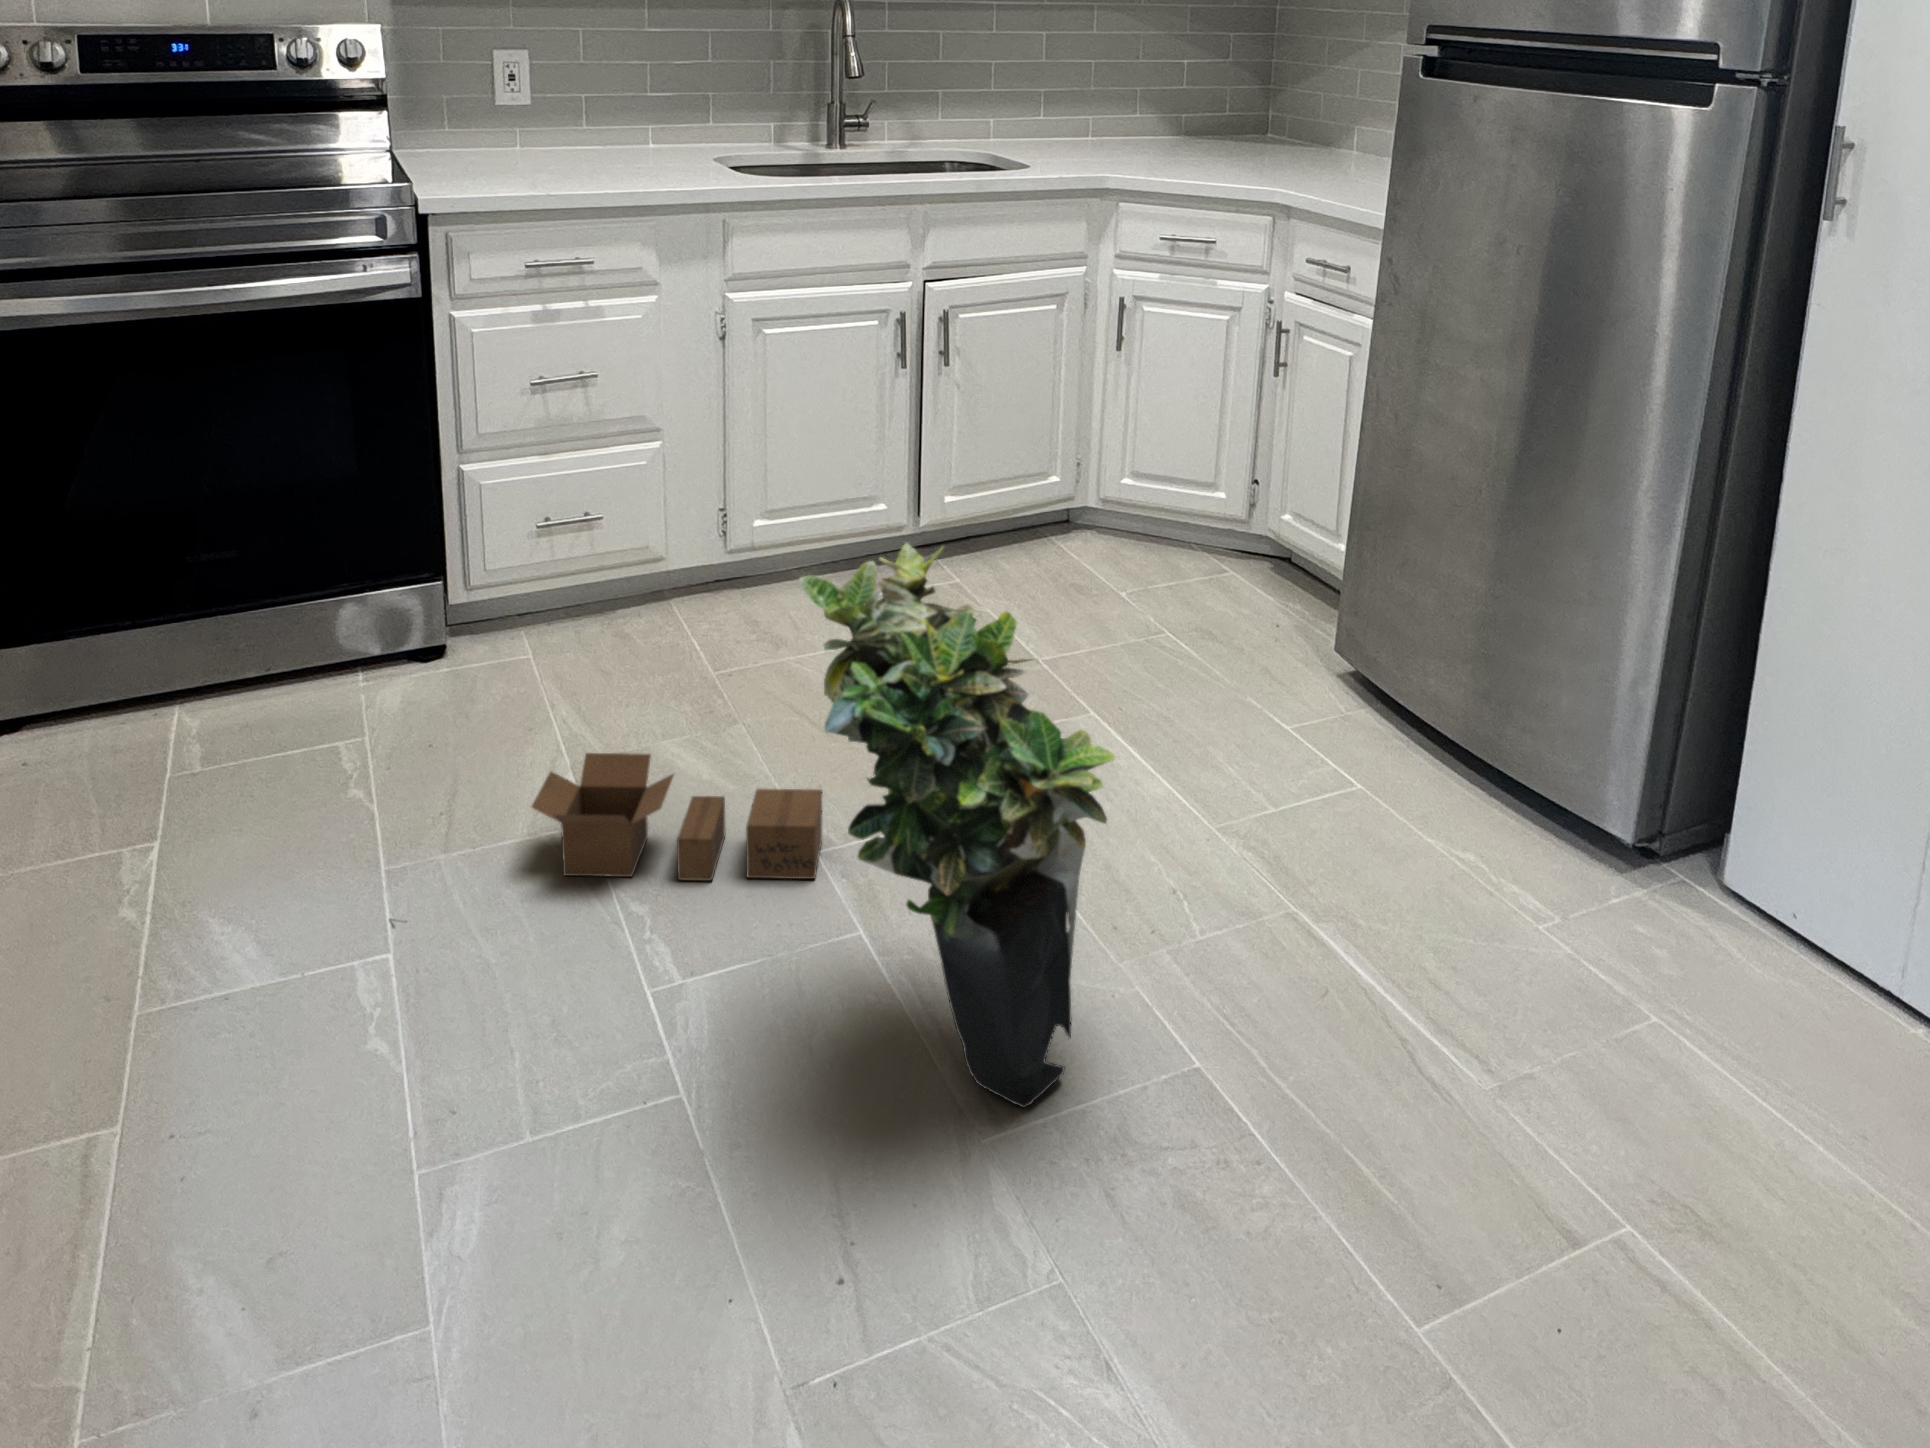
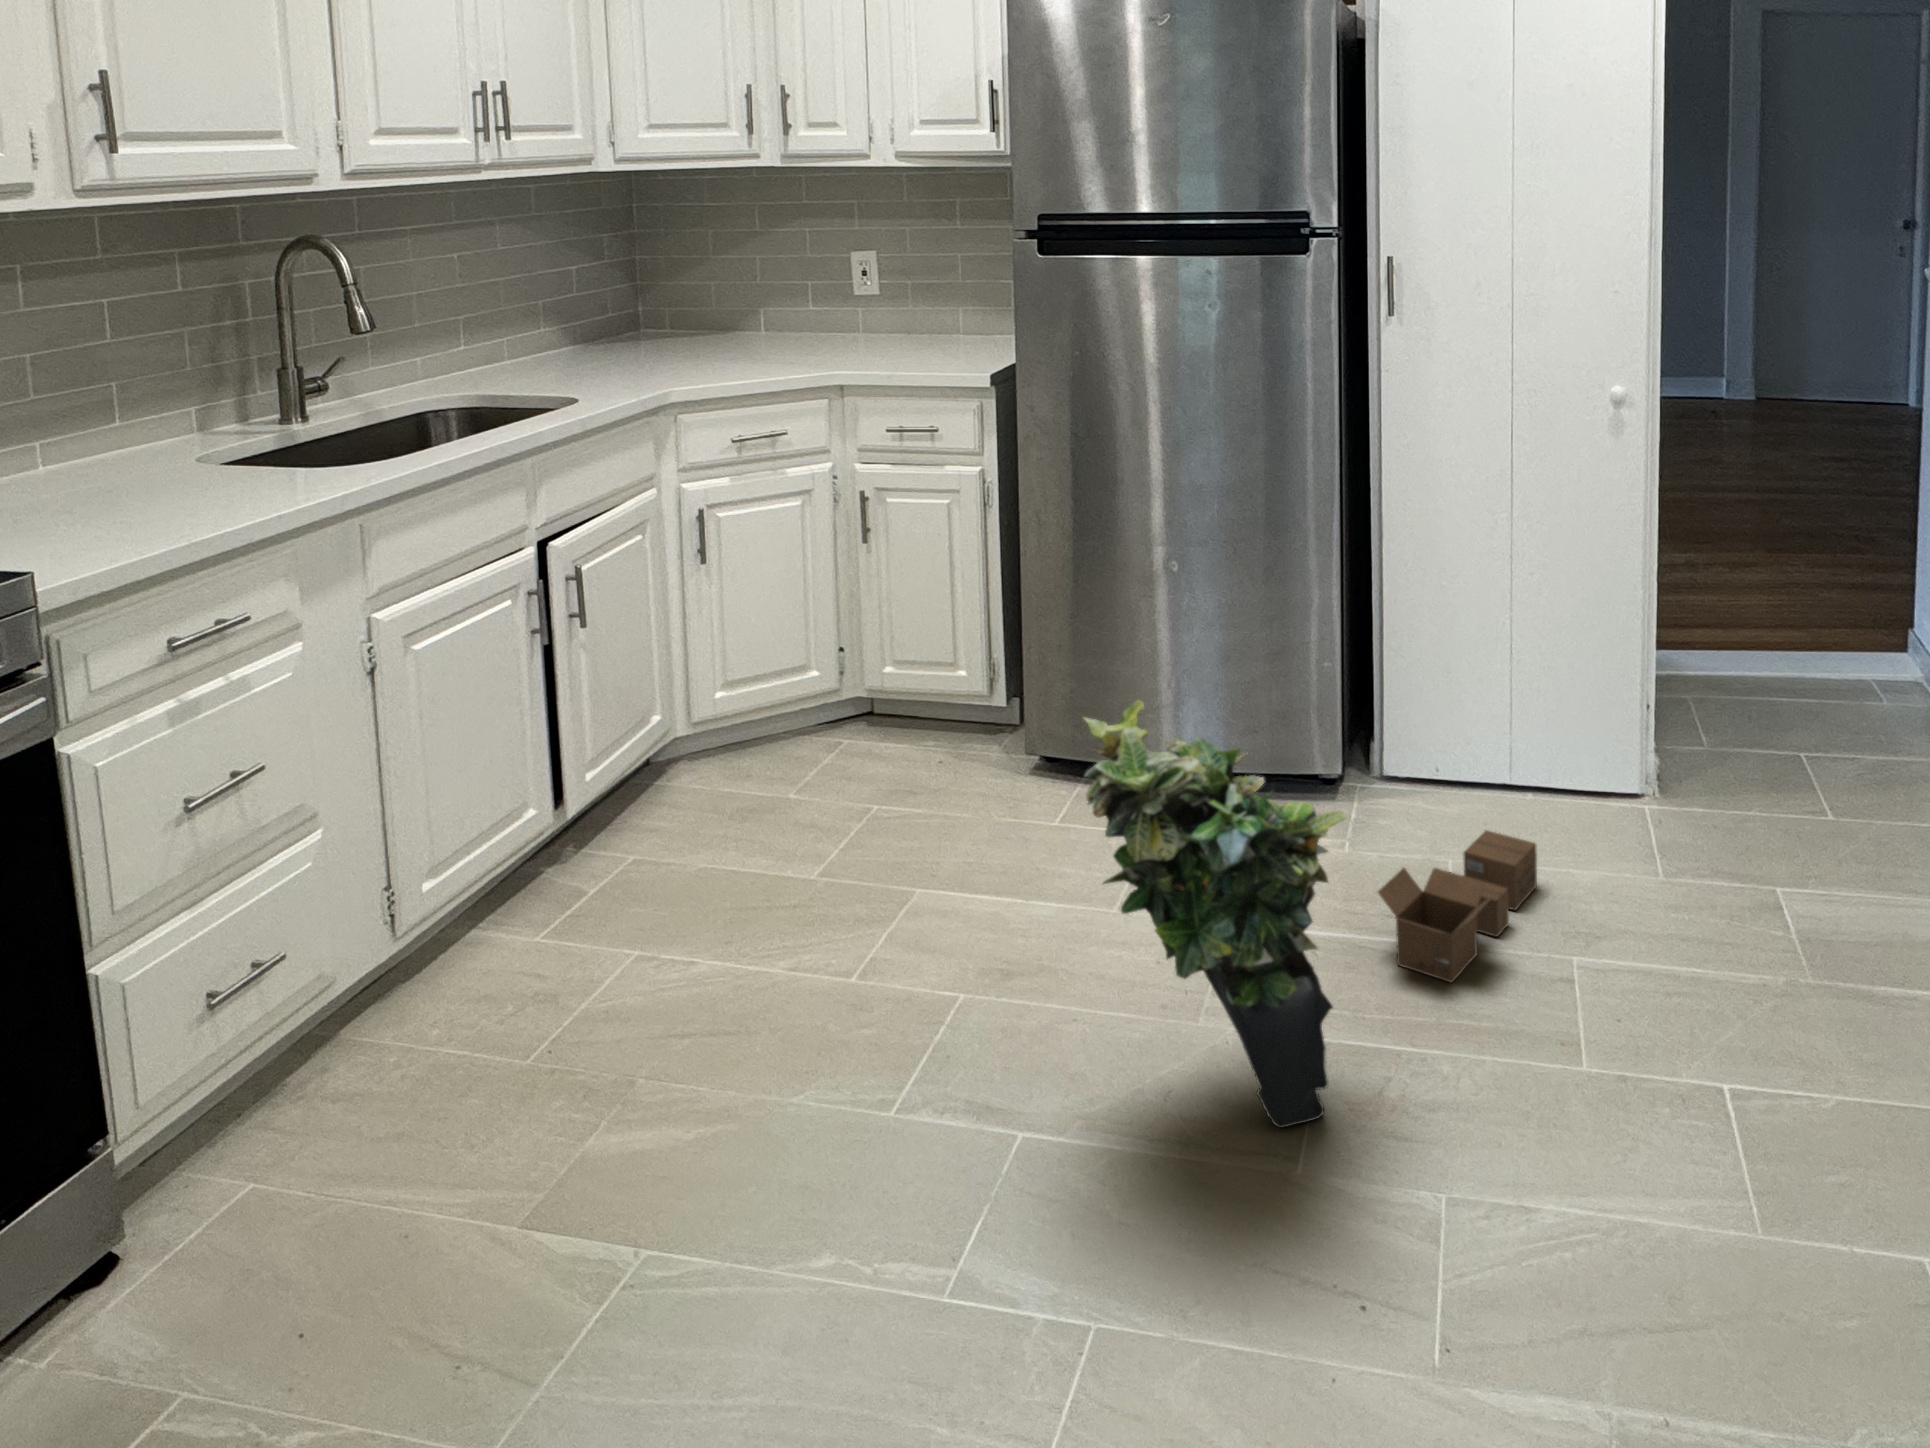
cardboard box: present [532,753,822,881] -> present [1378,830,1537,983]

